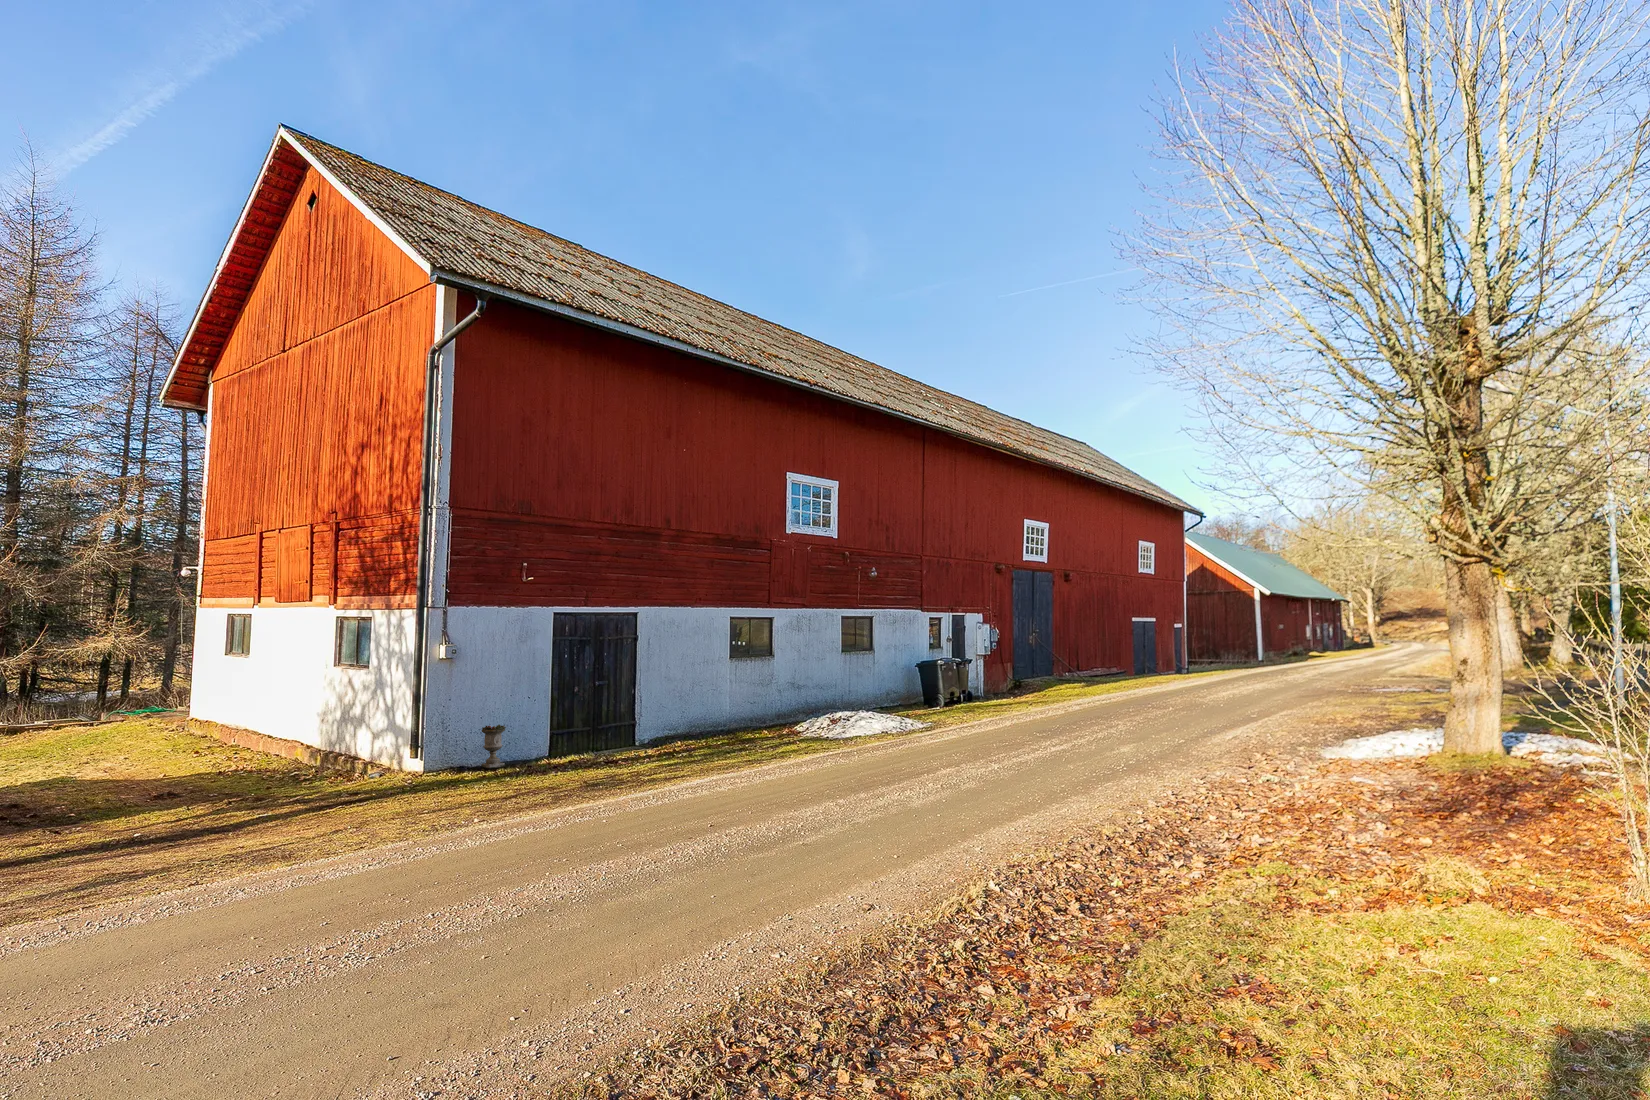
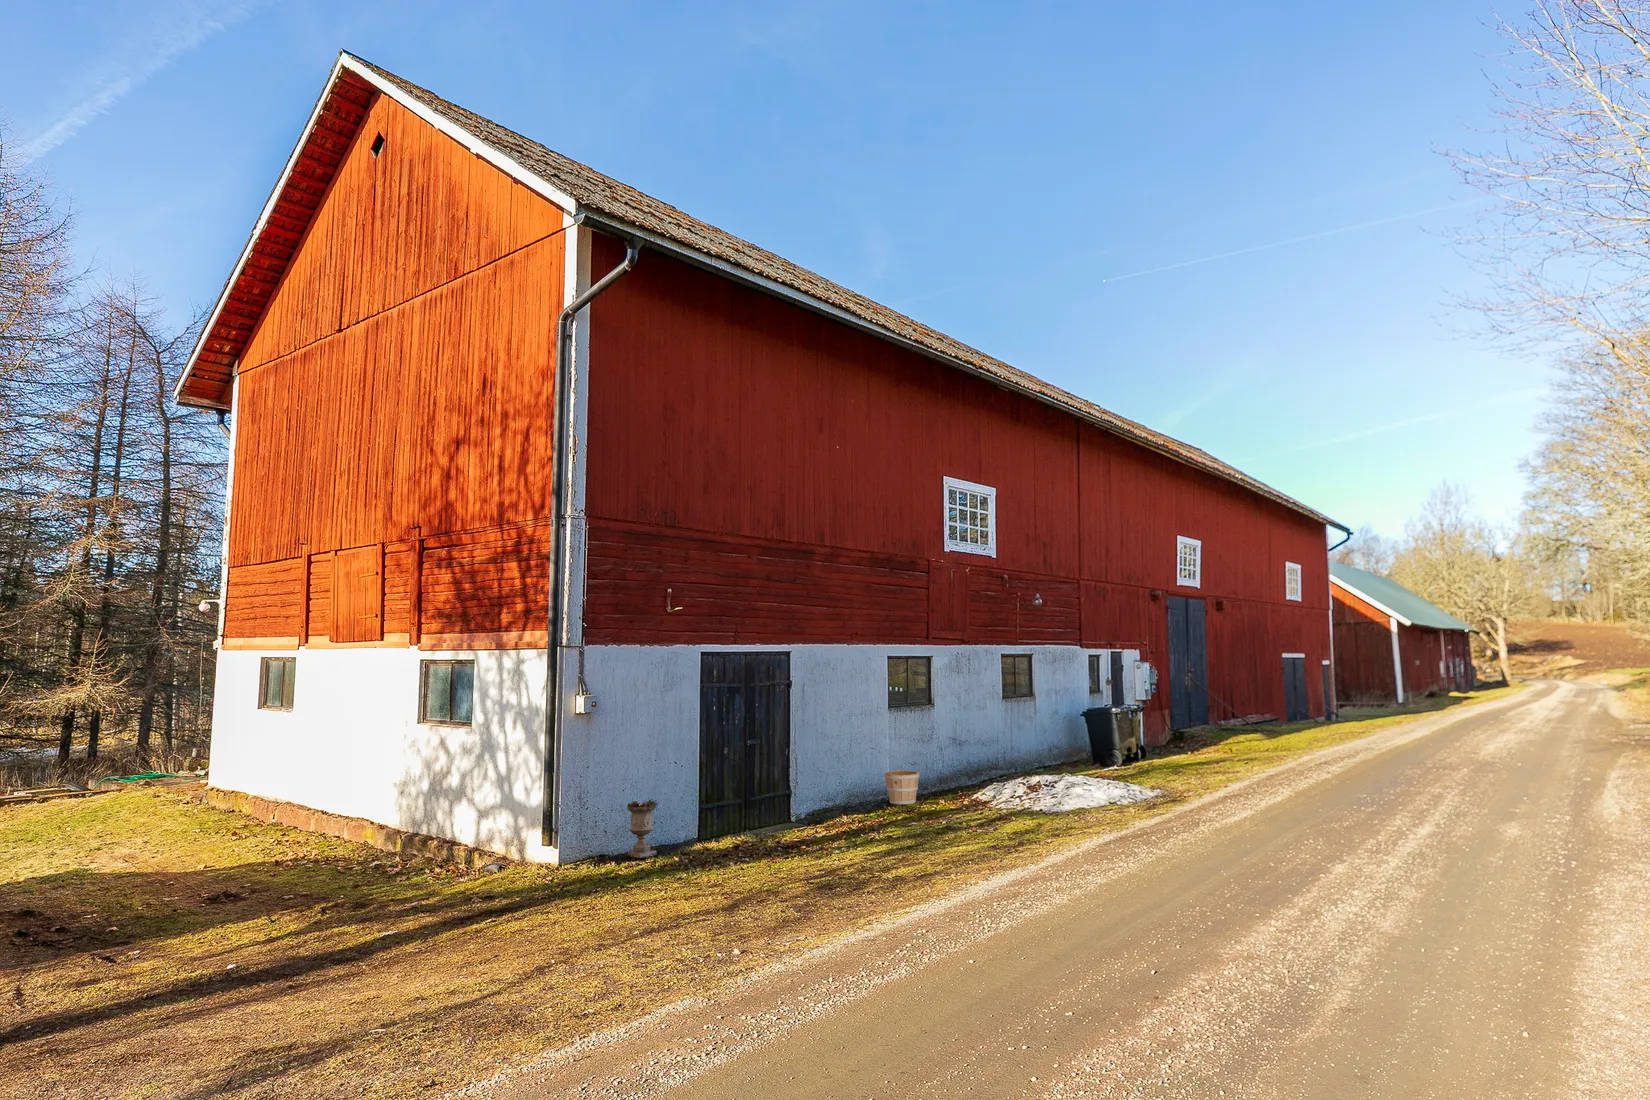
wooden bucket: none [720,707,748,734] -> present [884,770,920,805]

